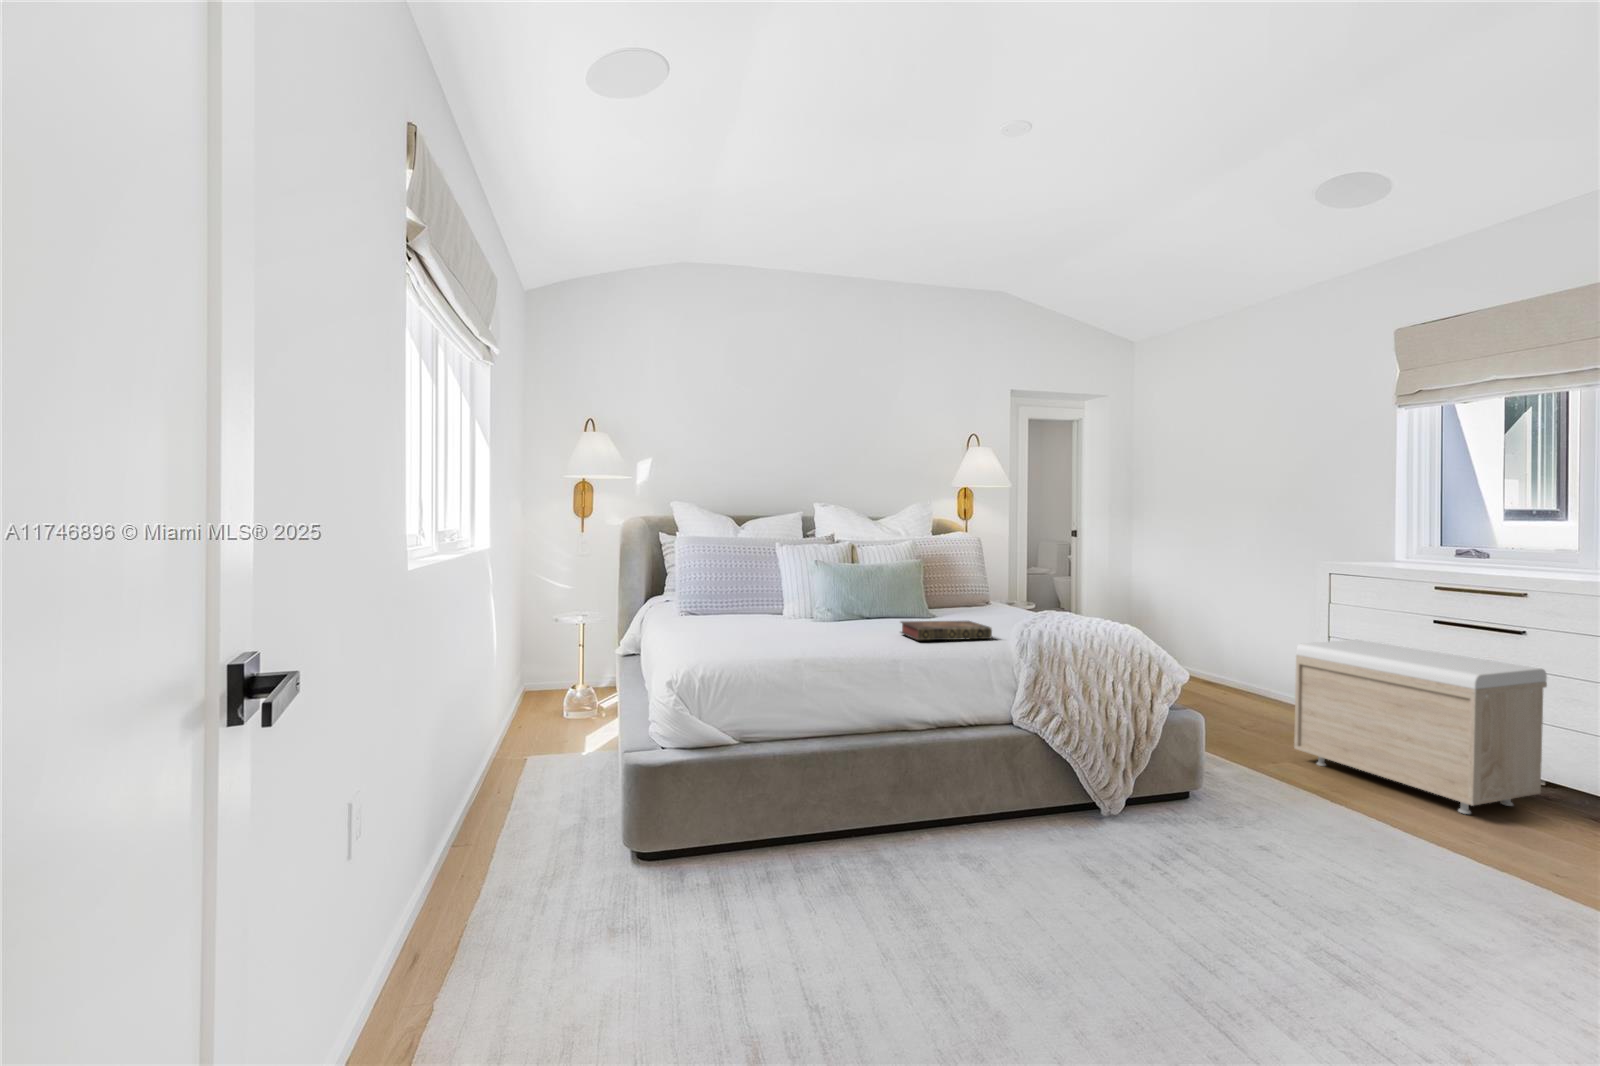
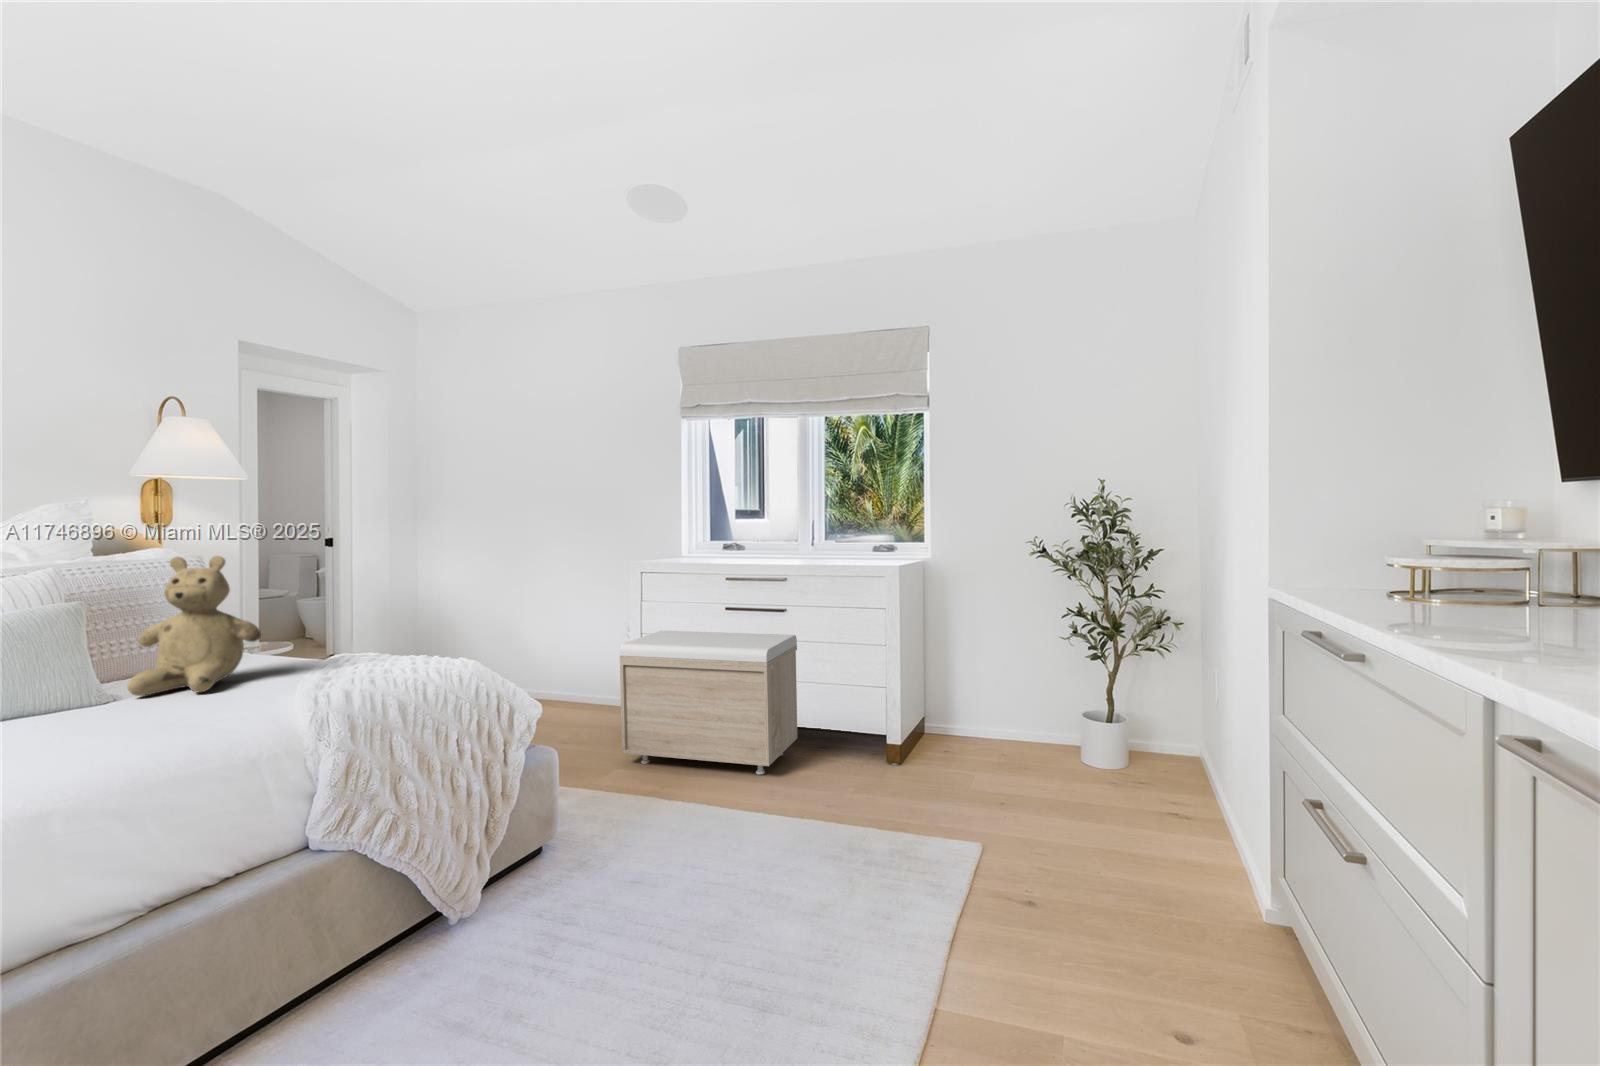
teddy bear: none [937,539,1003,621] -> present [127,556,261,696]
book: present [901,621,992,640] -> none [44,696,261,759]

